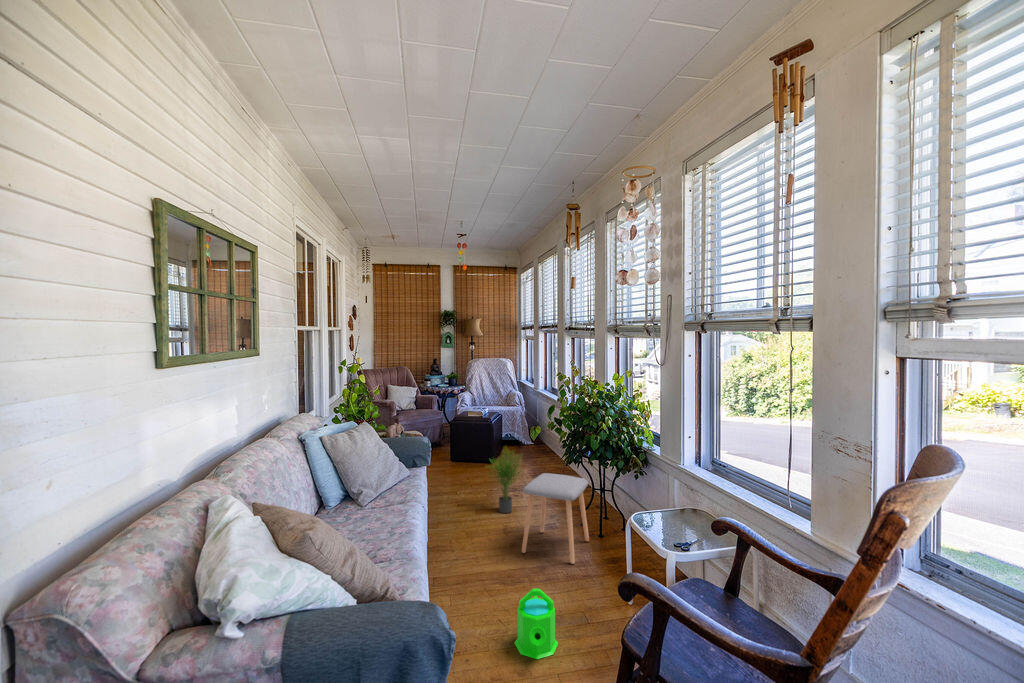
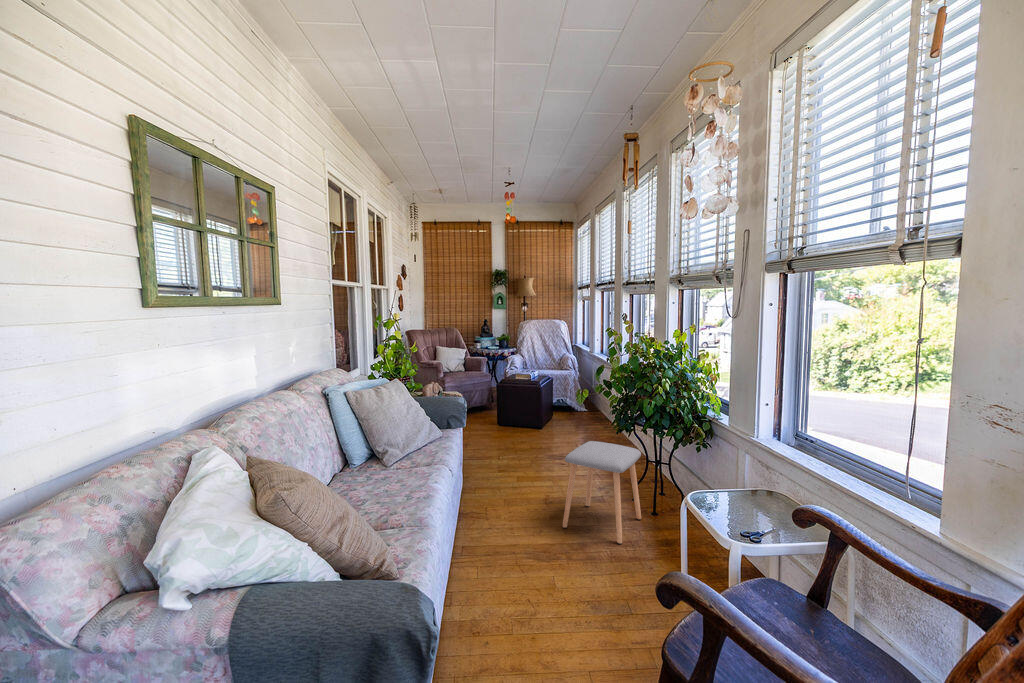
potted plant: present [492,451,520,513] -> none [527,410,571,483]
watering can: present [514,588,558,659] -> none [543,570,595,651]

